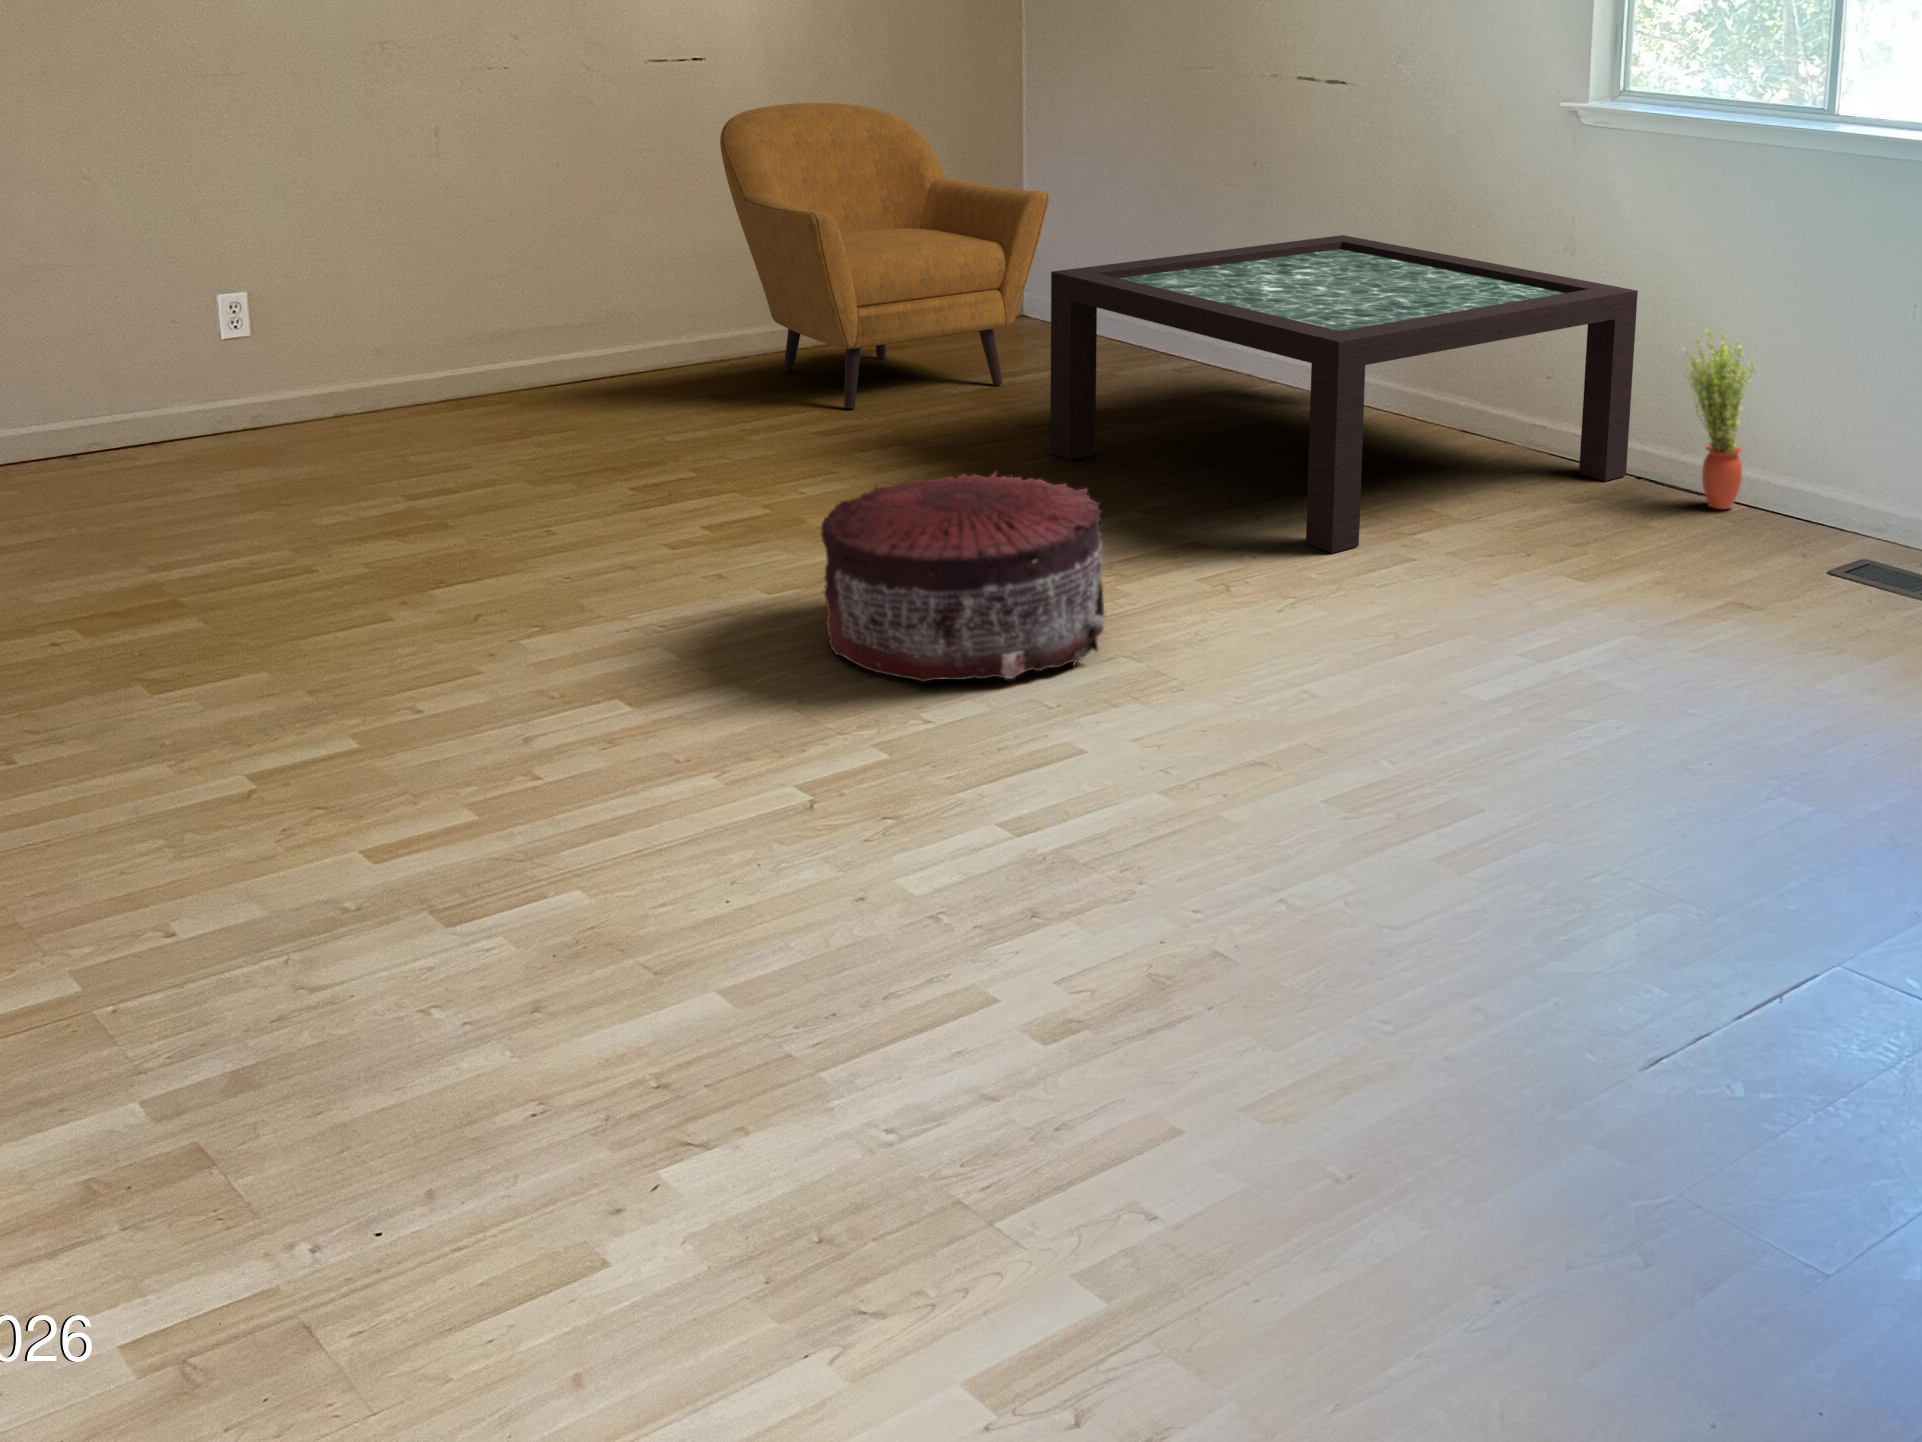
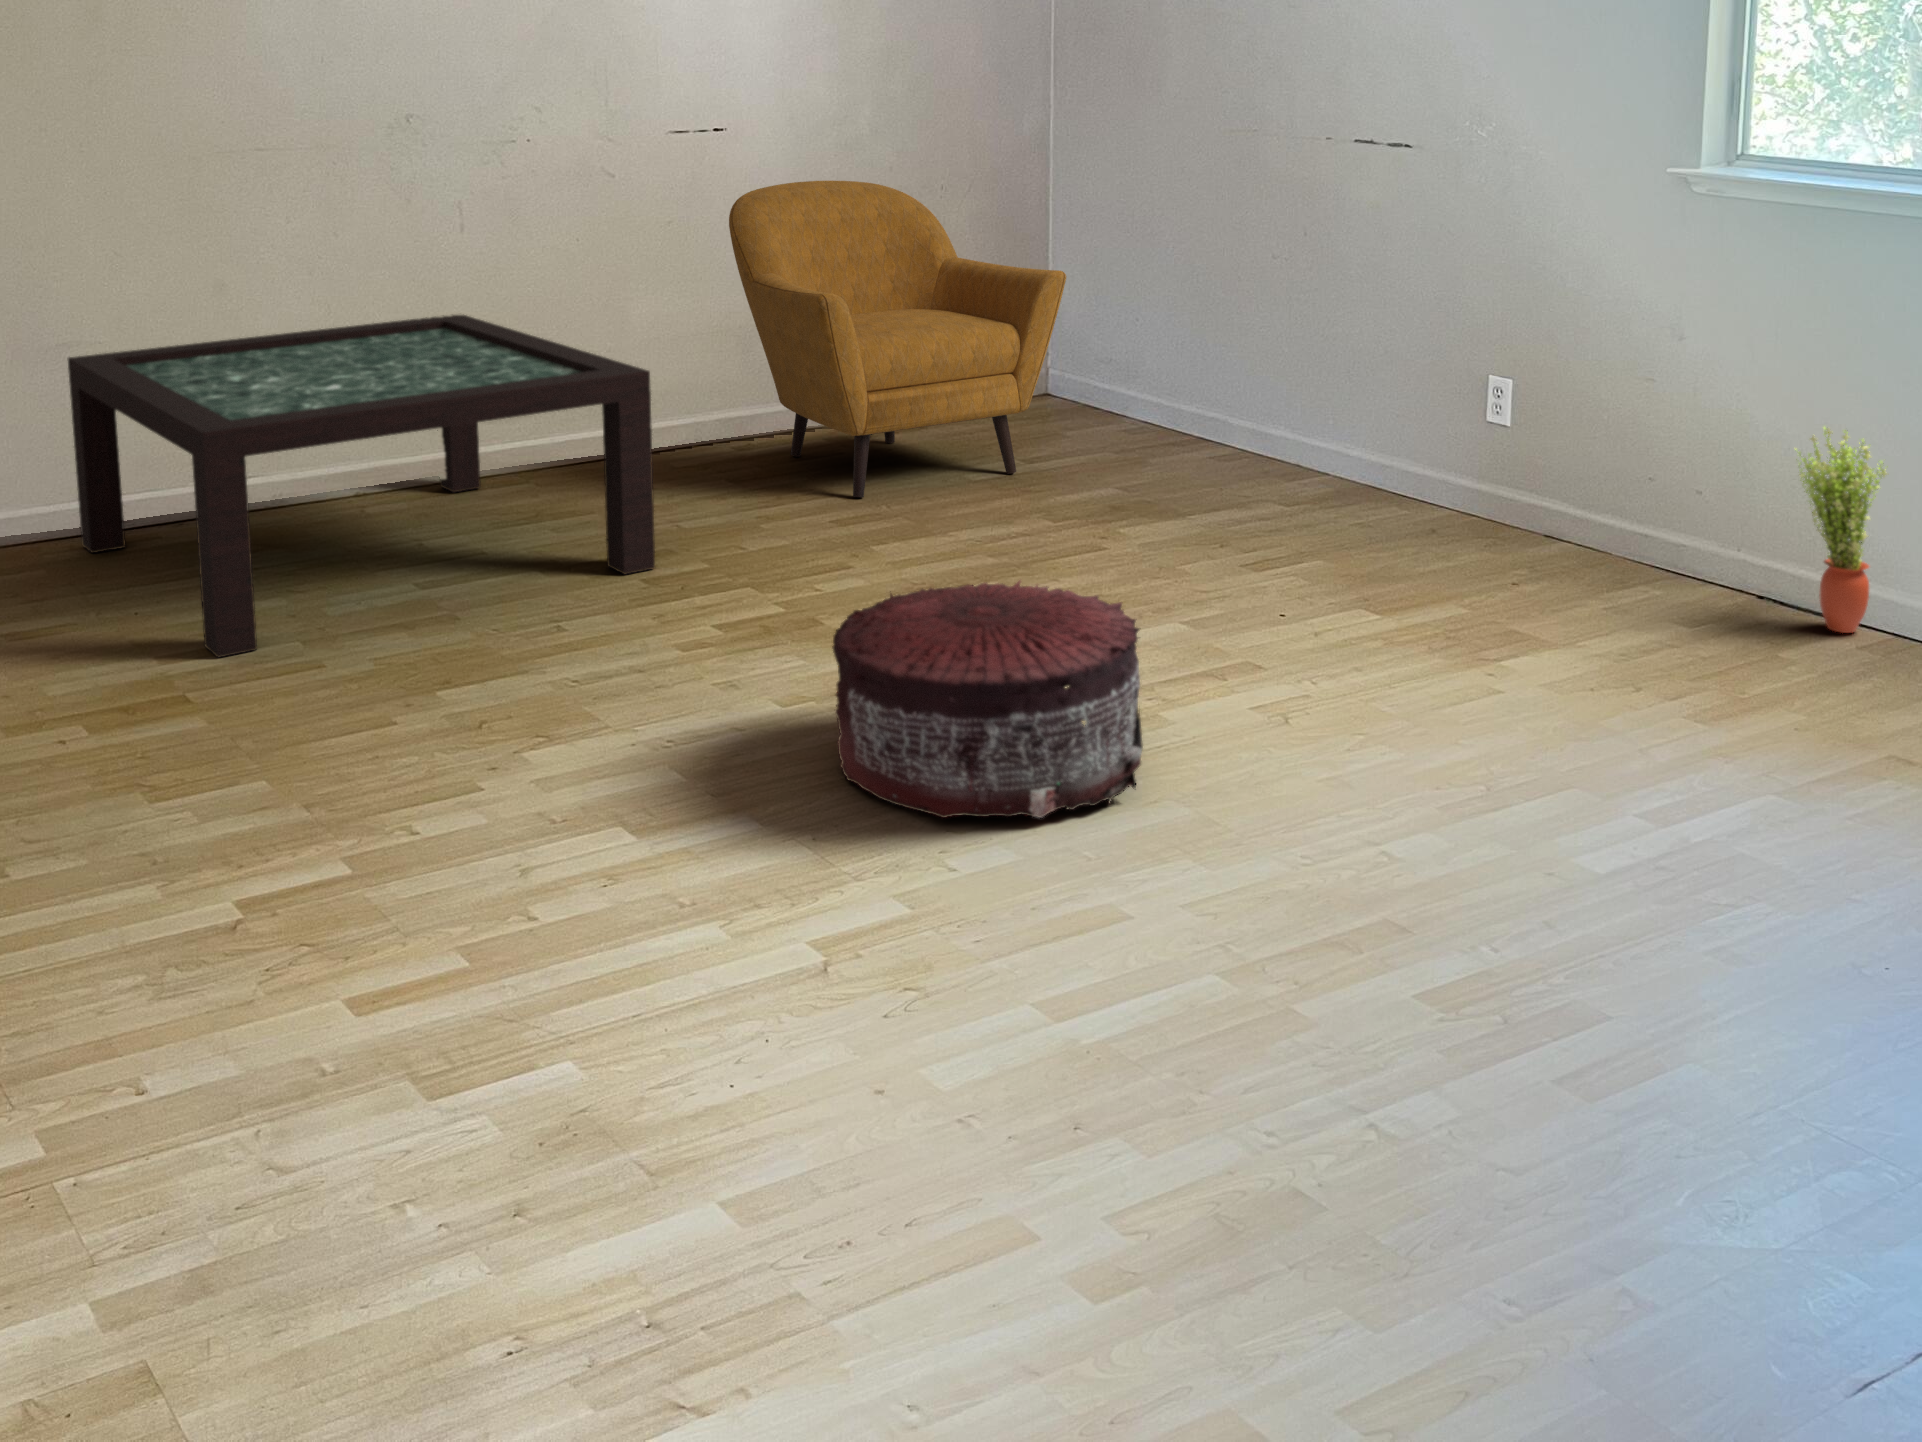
coffee table: present [1050,235,1638,553] -> present [68,315,655,657]

